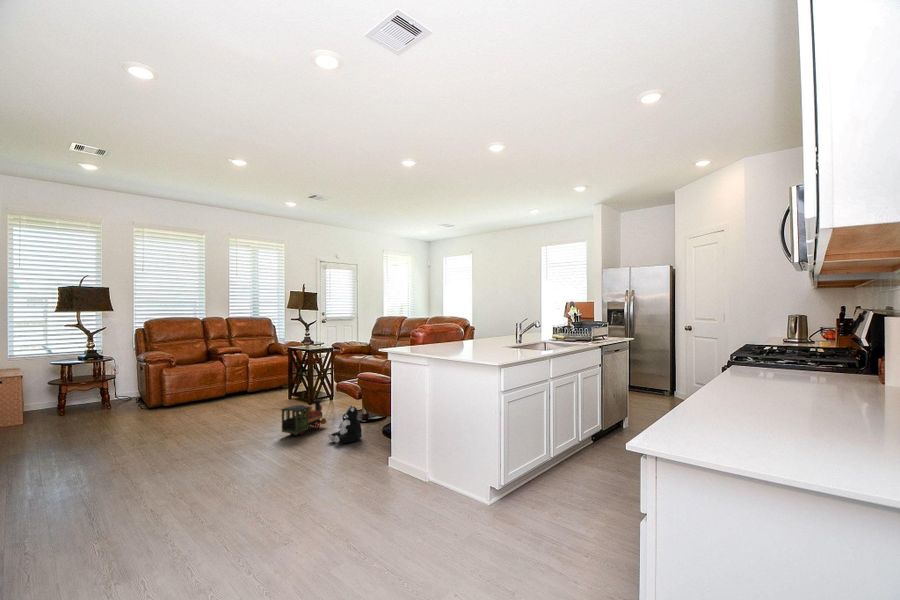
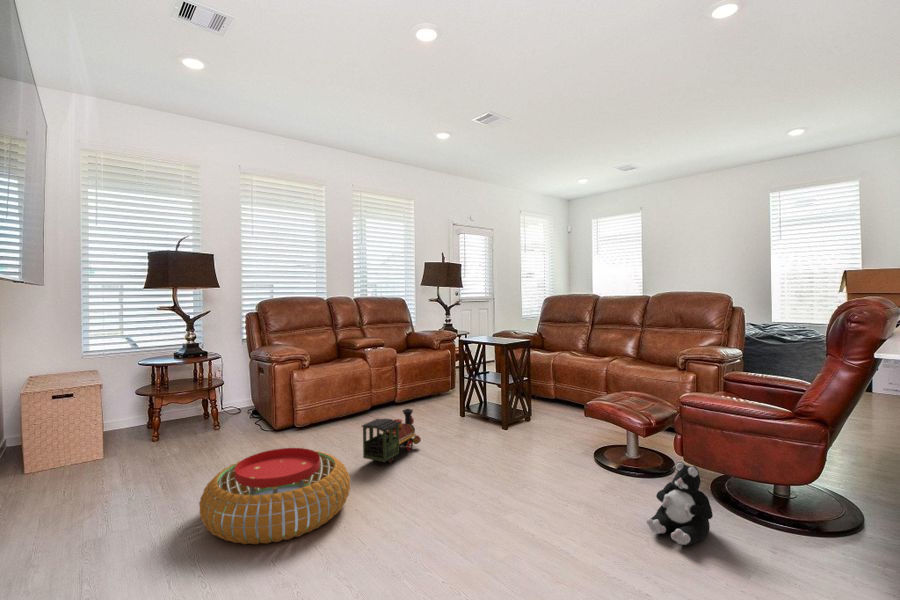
toy train: present [281,399,326,435] -> present [362,409,421,463]
pouf: none [83,408,179,451] -> present [199,448,350,544]

